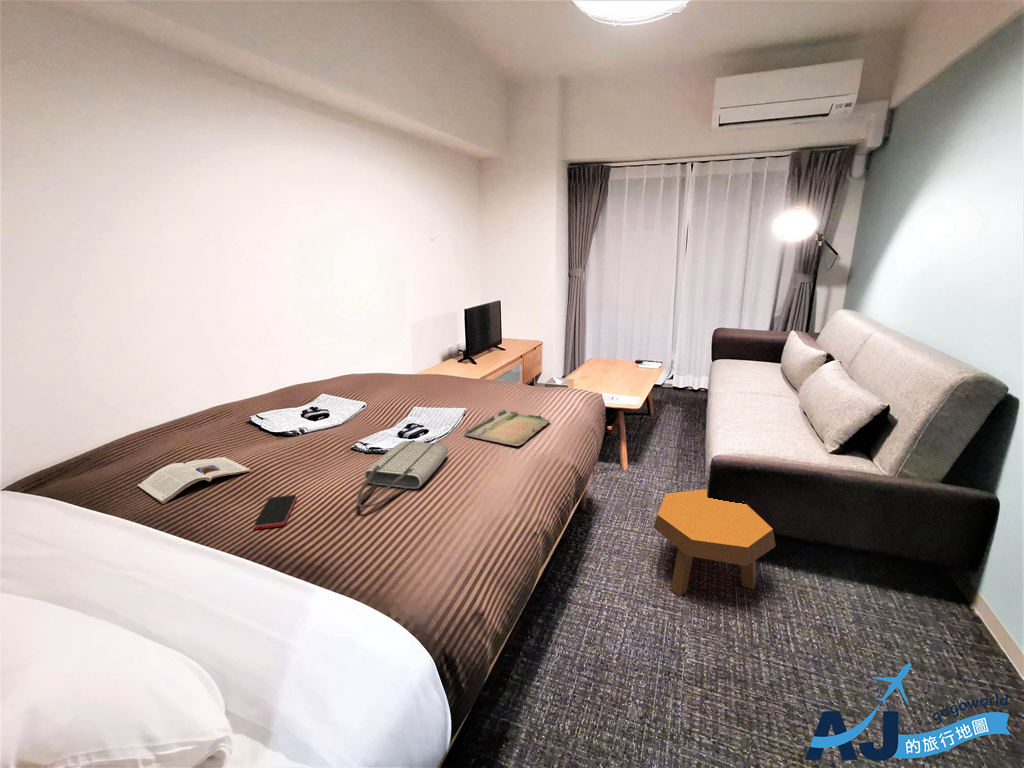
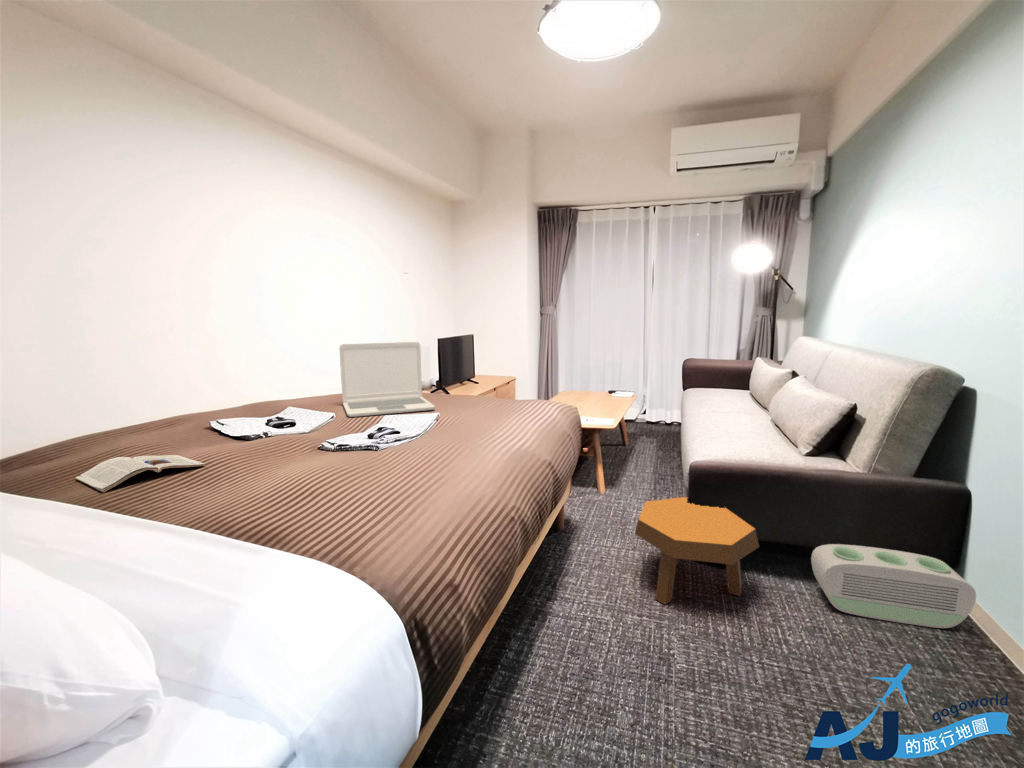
laptop: none [368,327,462,407] -> present [339,342,435,417]
tray: present [465,410,550,446] -> none [438,416,527,443]
tote bag: present [356,441,448,508] -> none [321,437,421,489]
smartphone: present [254,495,296,529] -> none [205,482,255,510]
air purifier: none [827,545,991,633] -> present [811,544,976,628]

